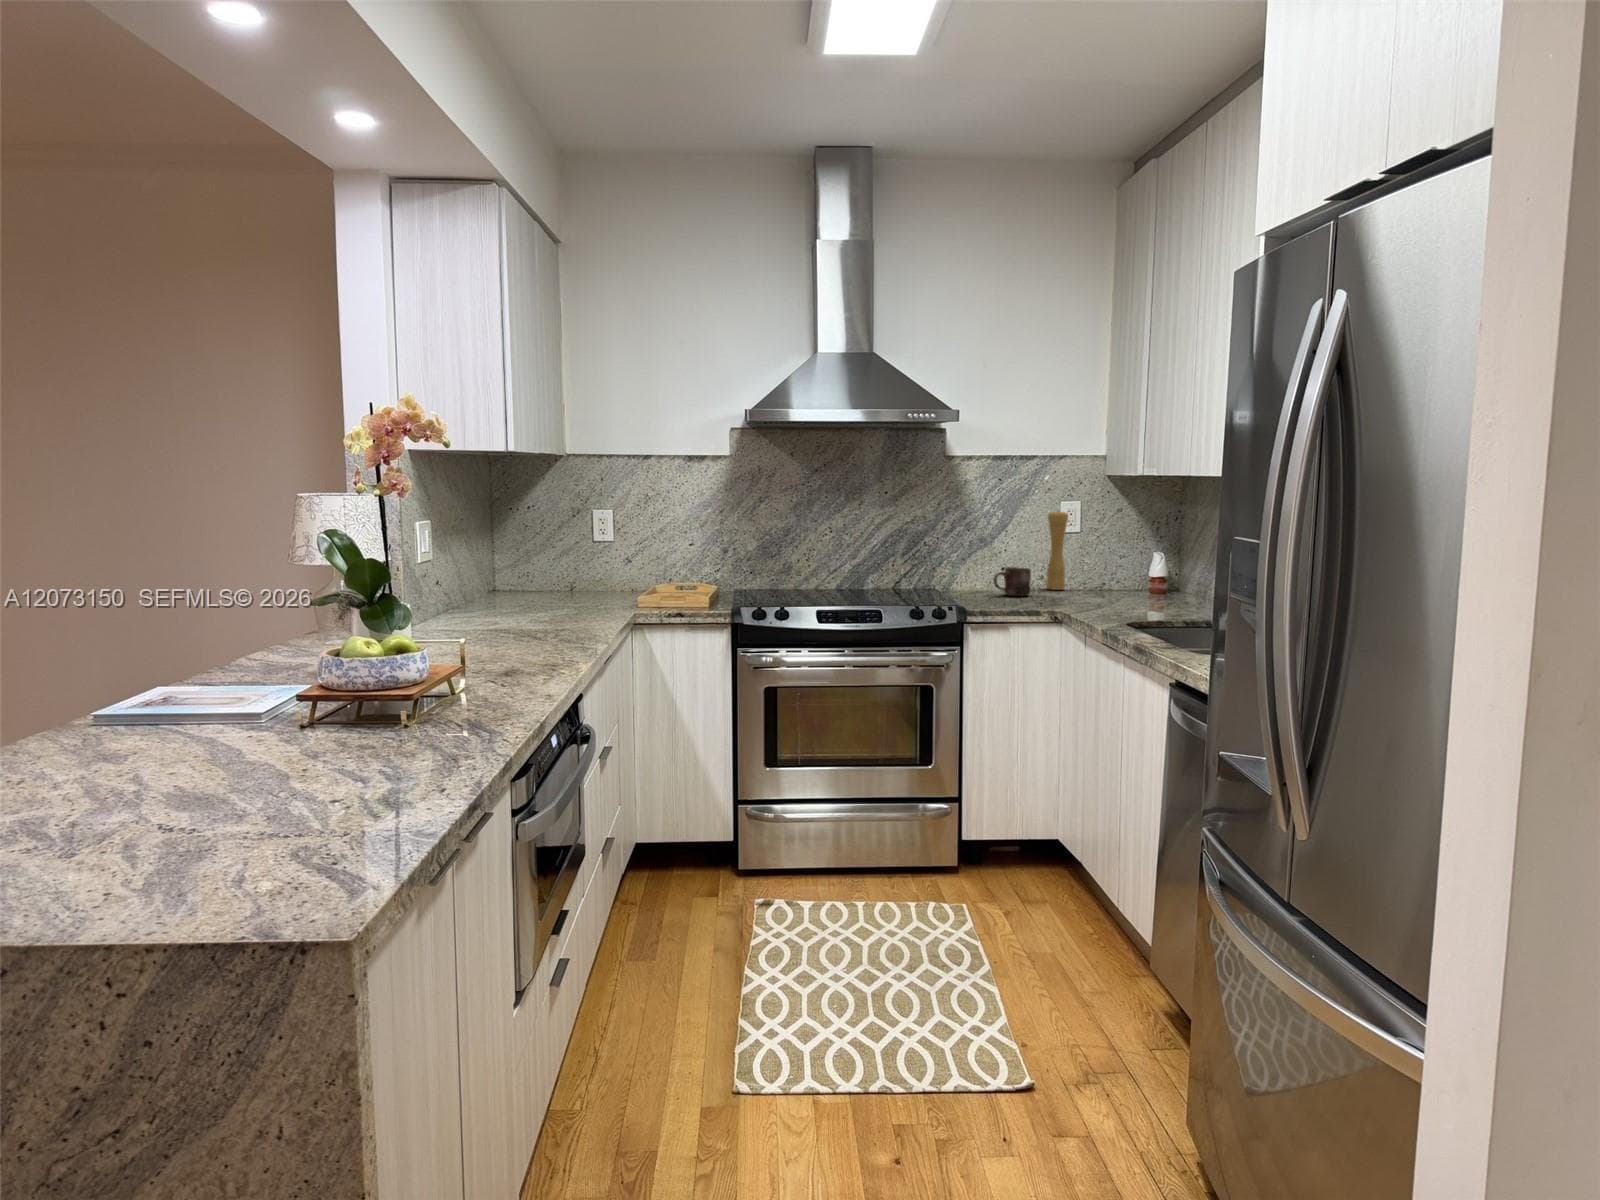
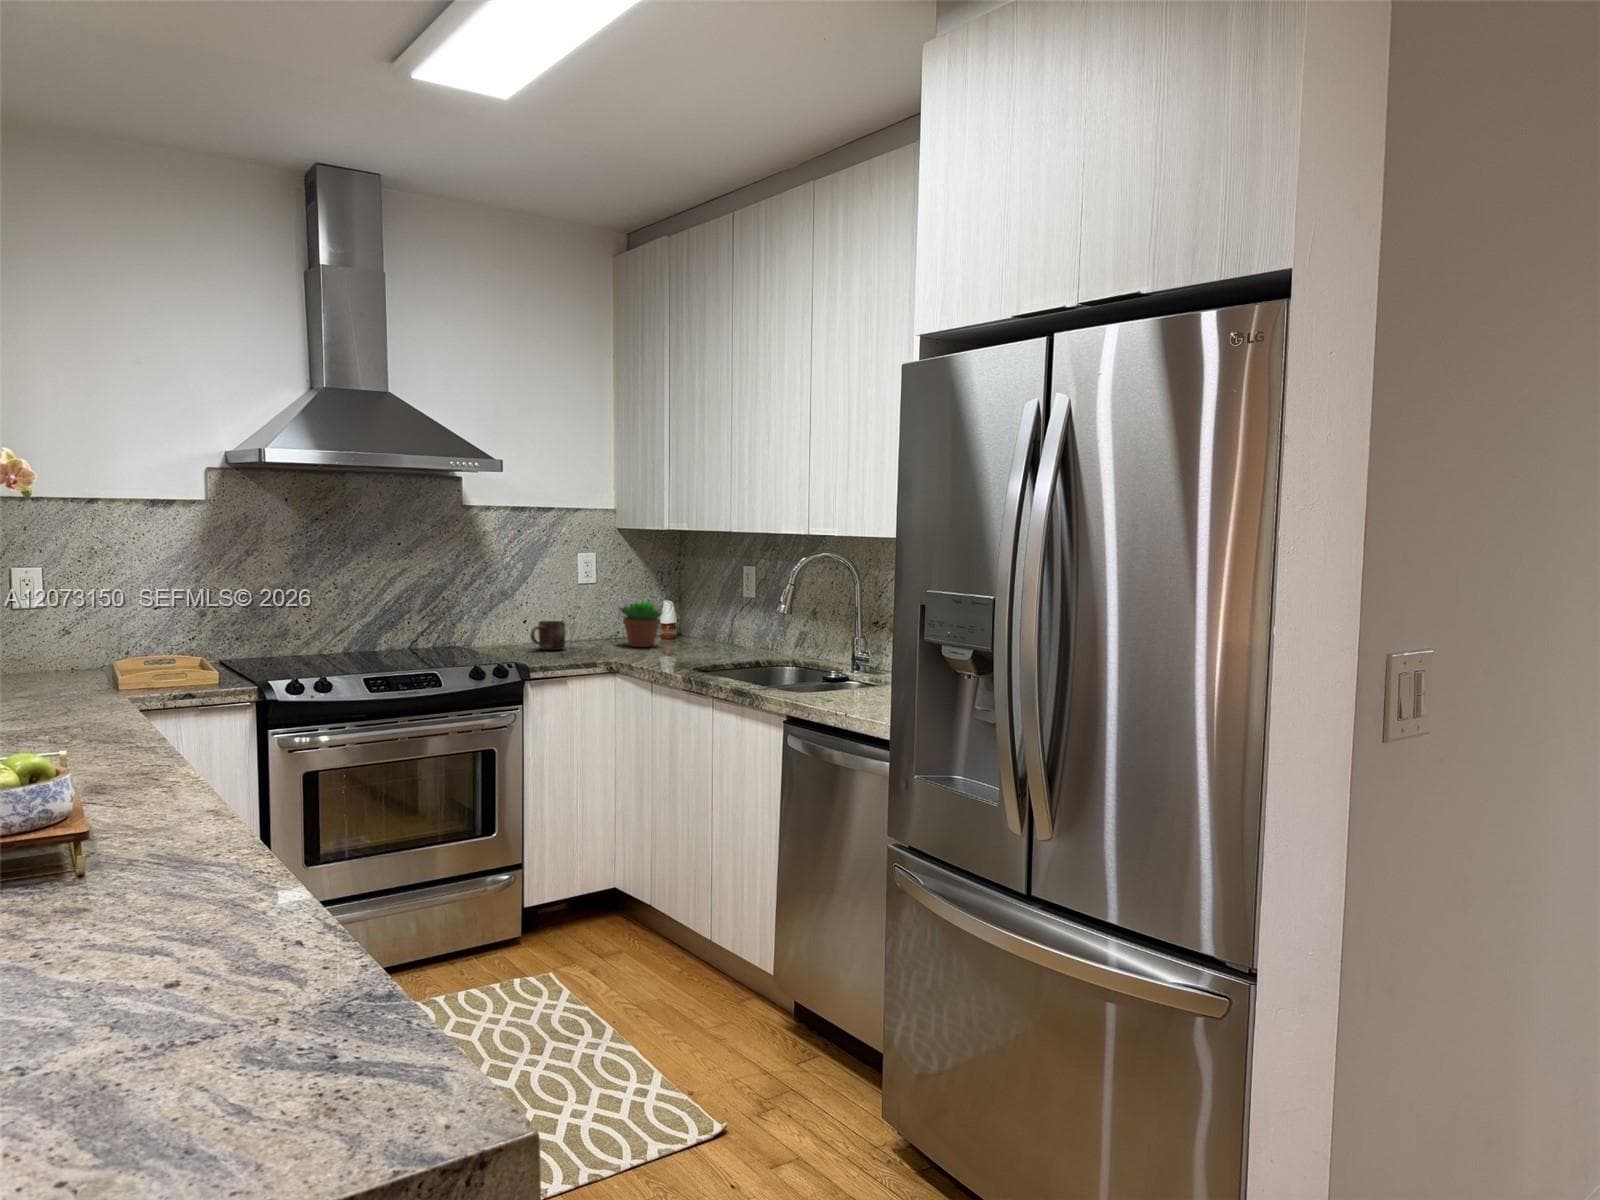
pepper mill: present [1046,511,1068,590] -> none [568,562,589,641]
succulent plant: none [1090,548,1141,598] -> present [619,601,662,647]

